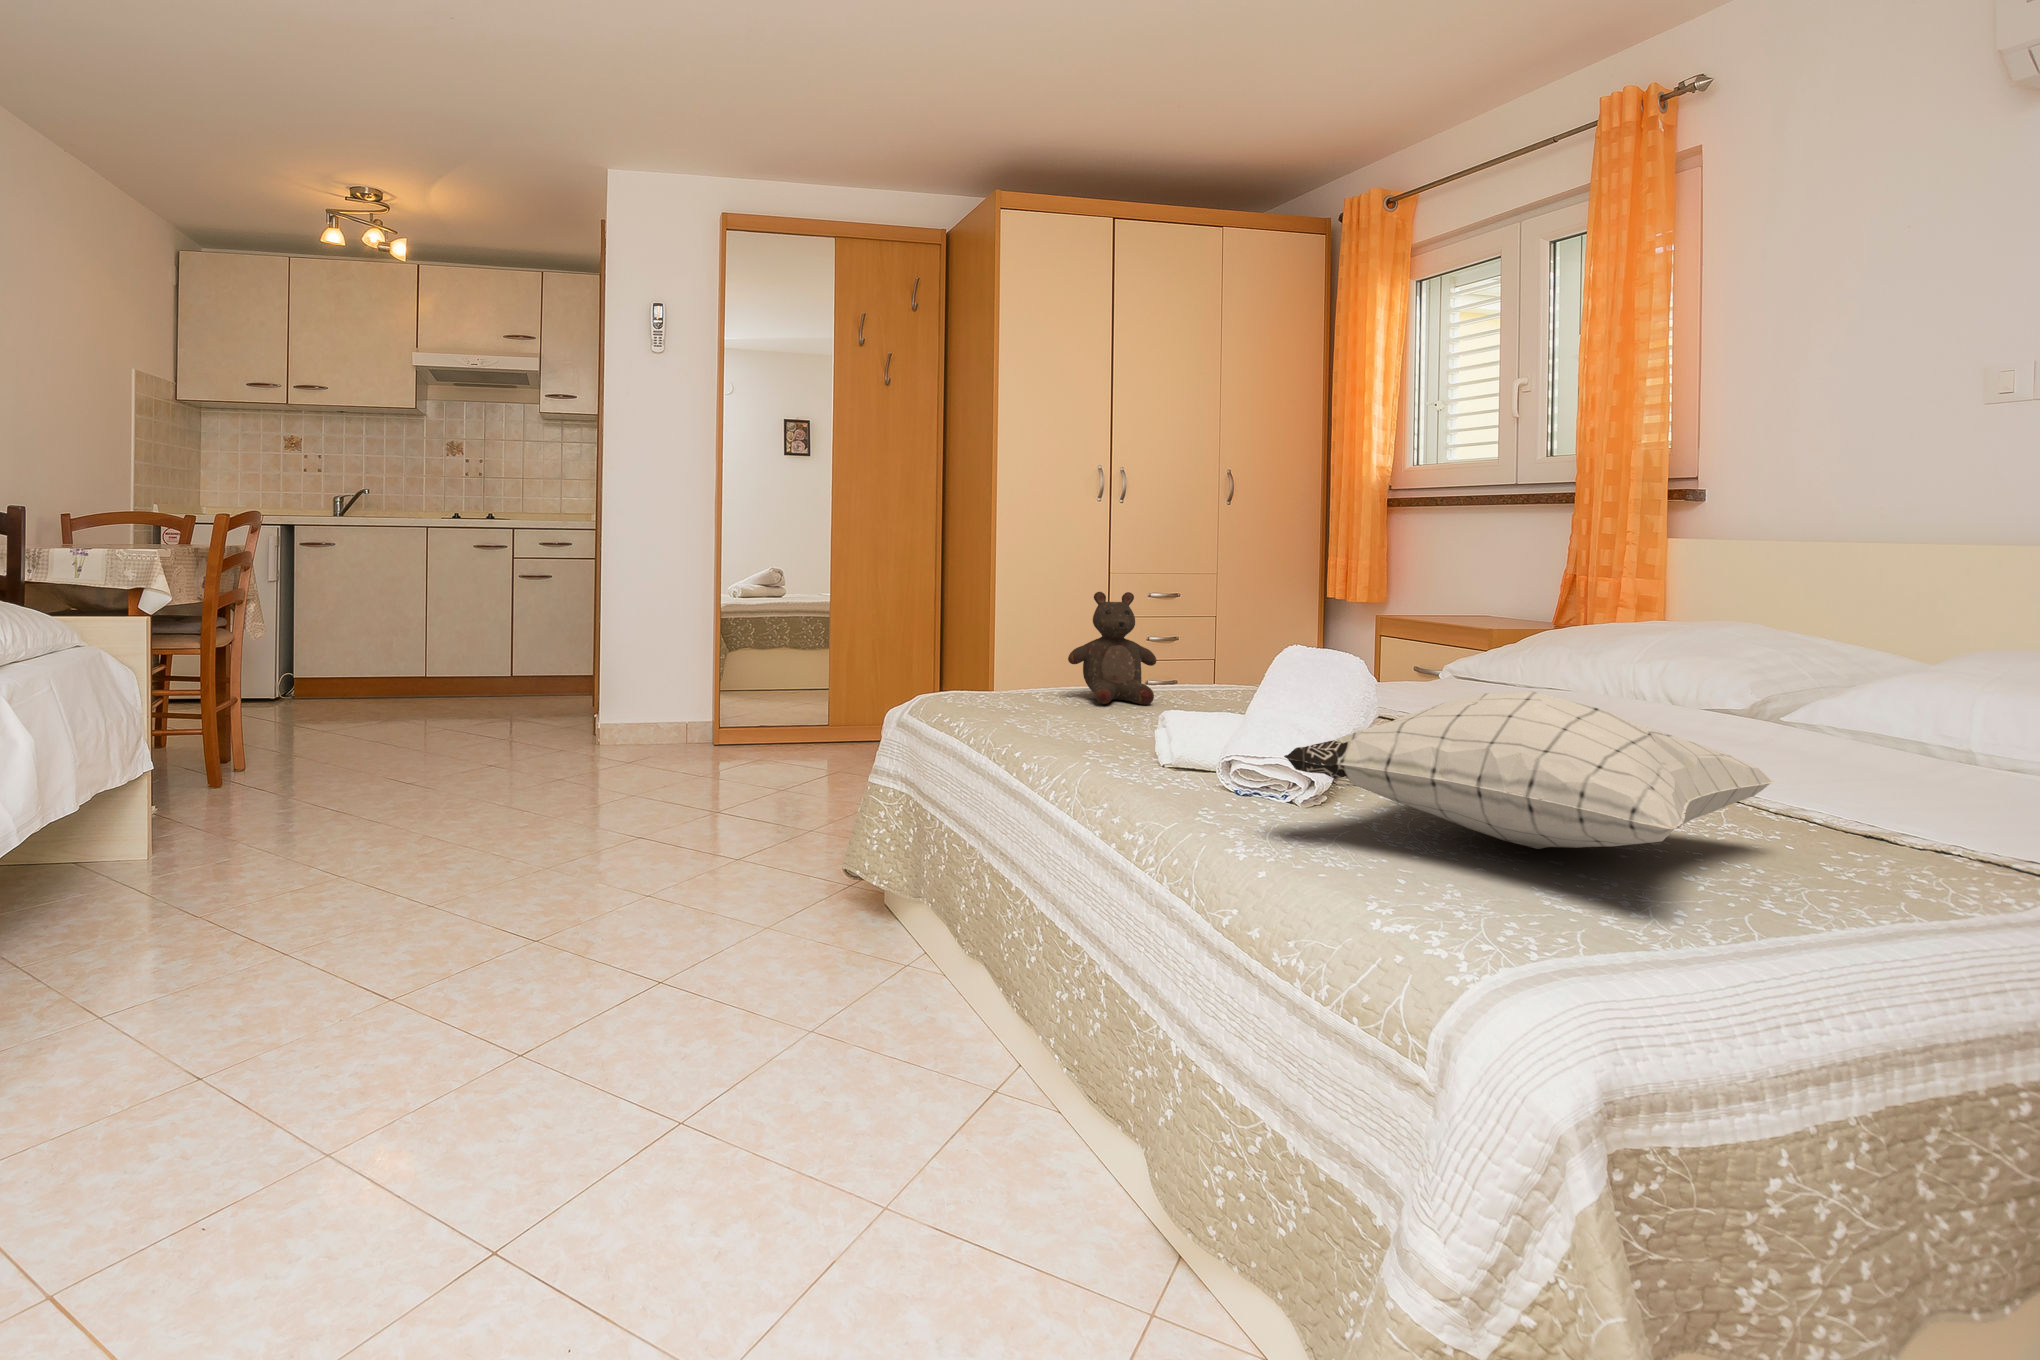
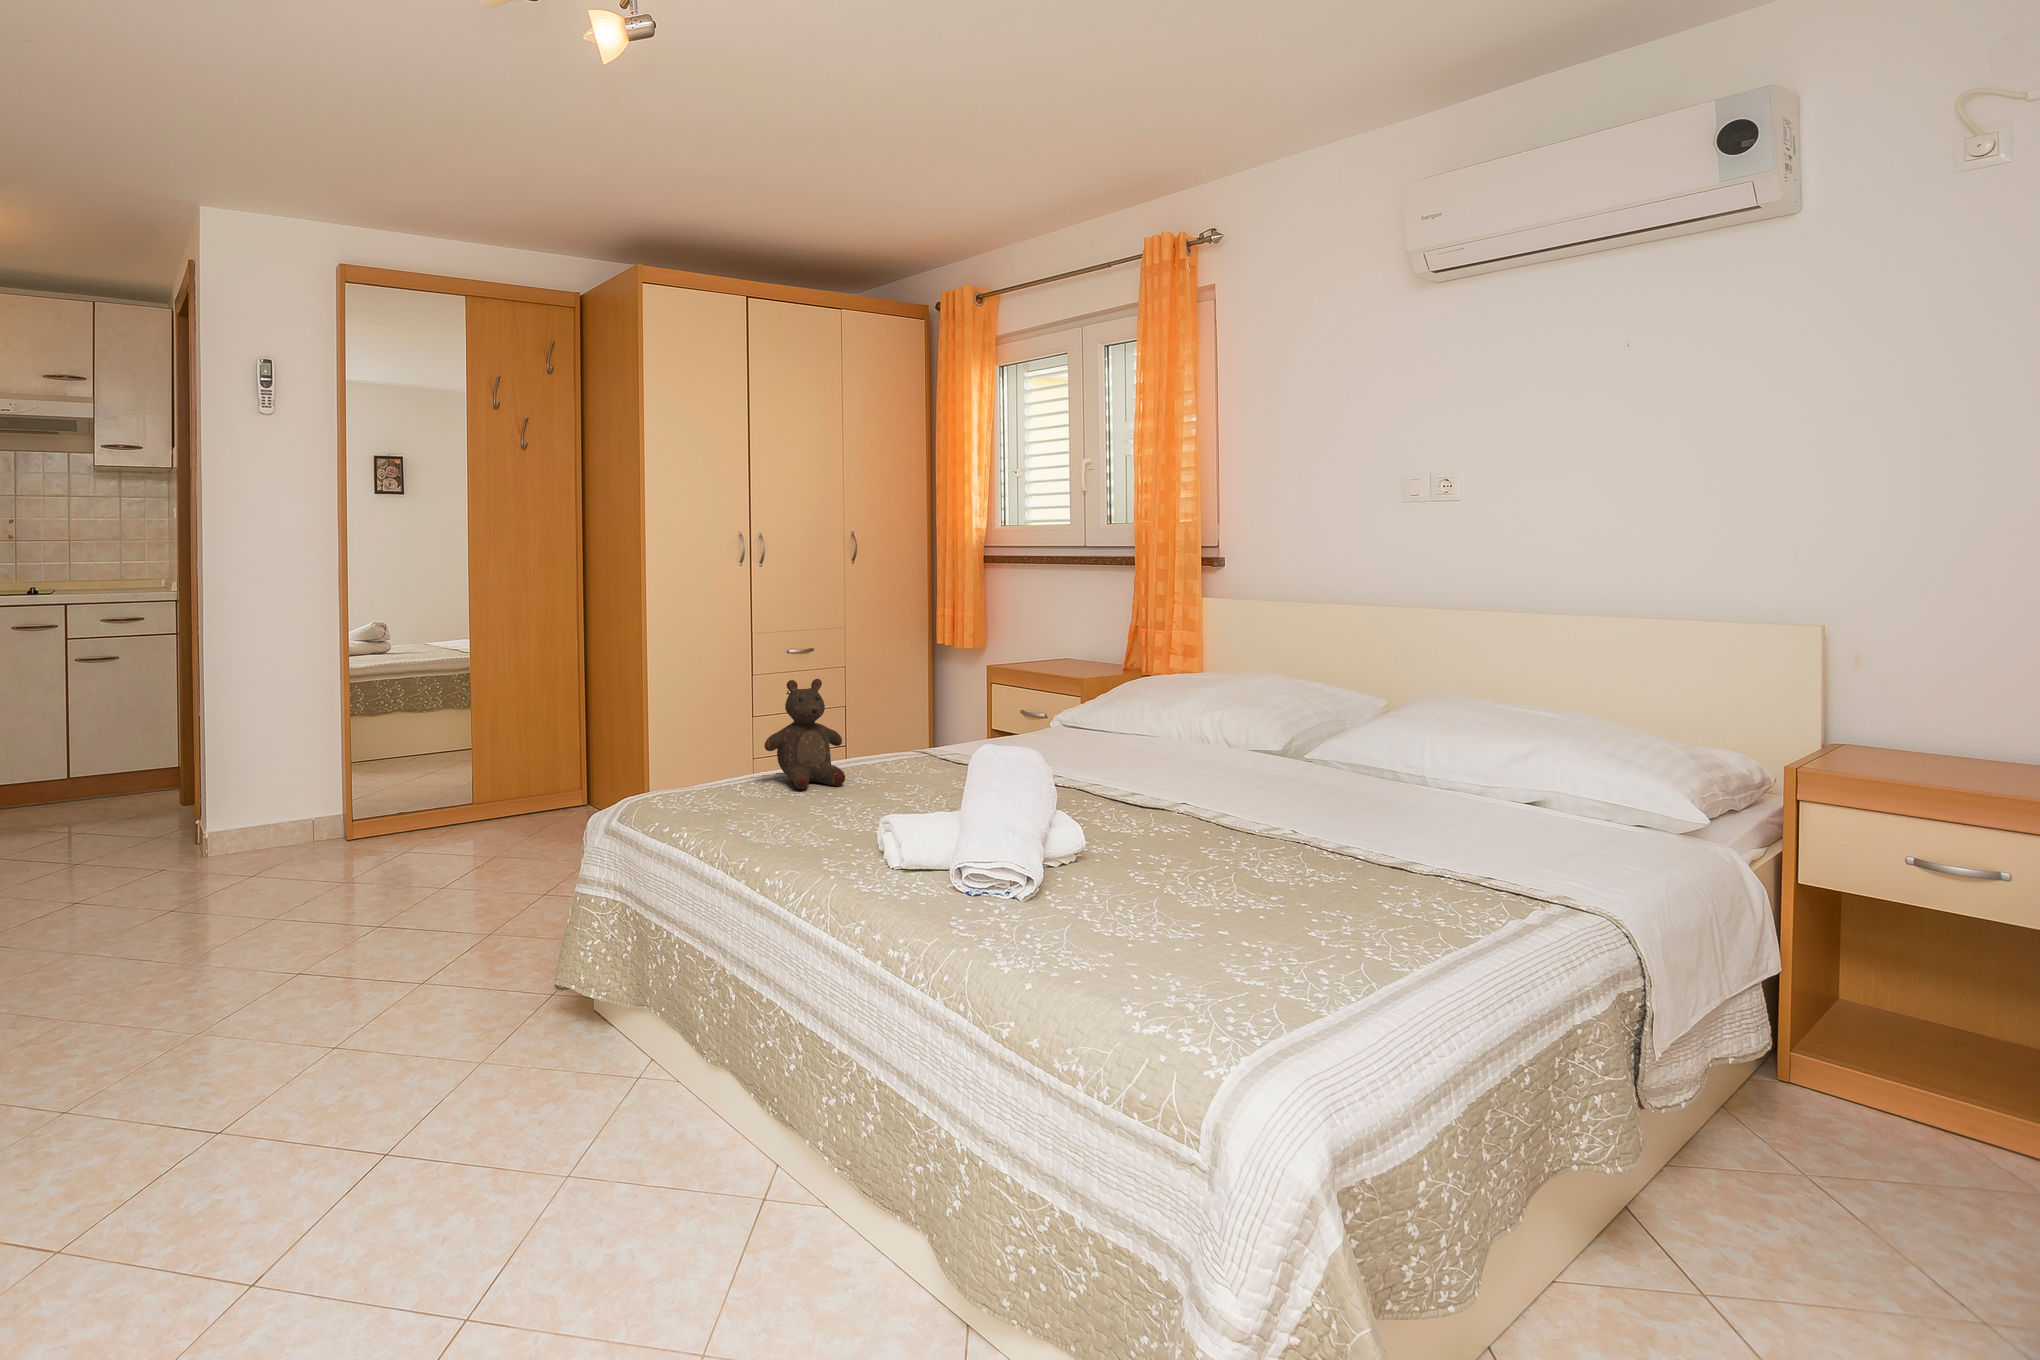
pillow: present [1284,691,1776,849] -> none [1027,796,1347,925]

